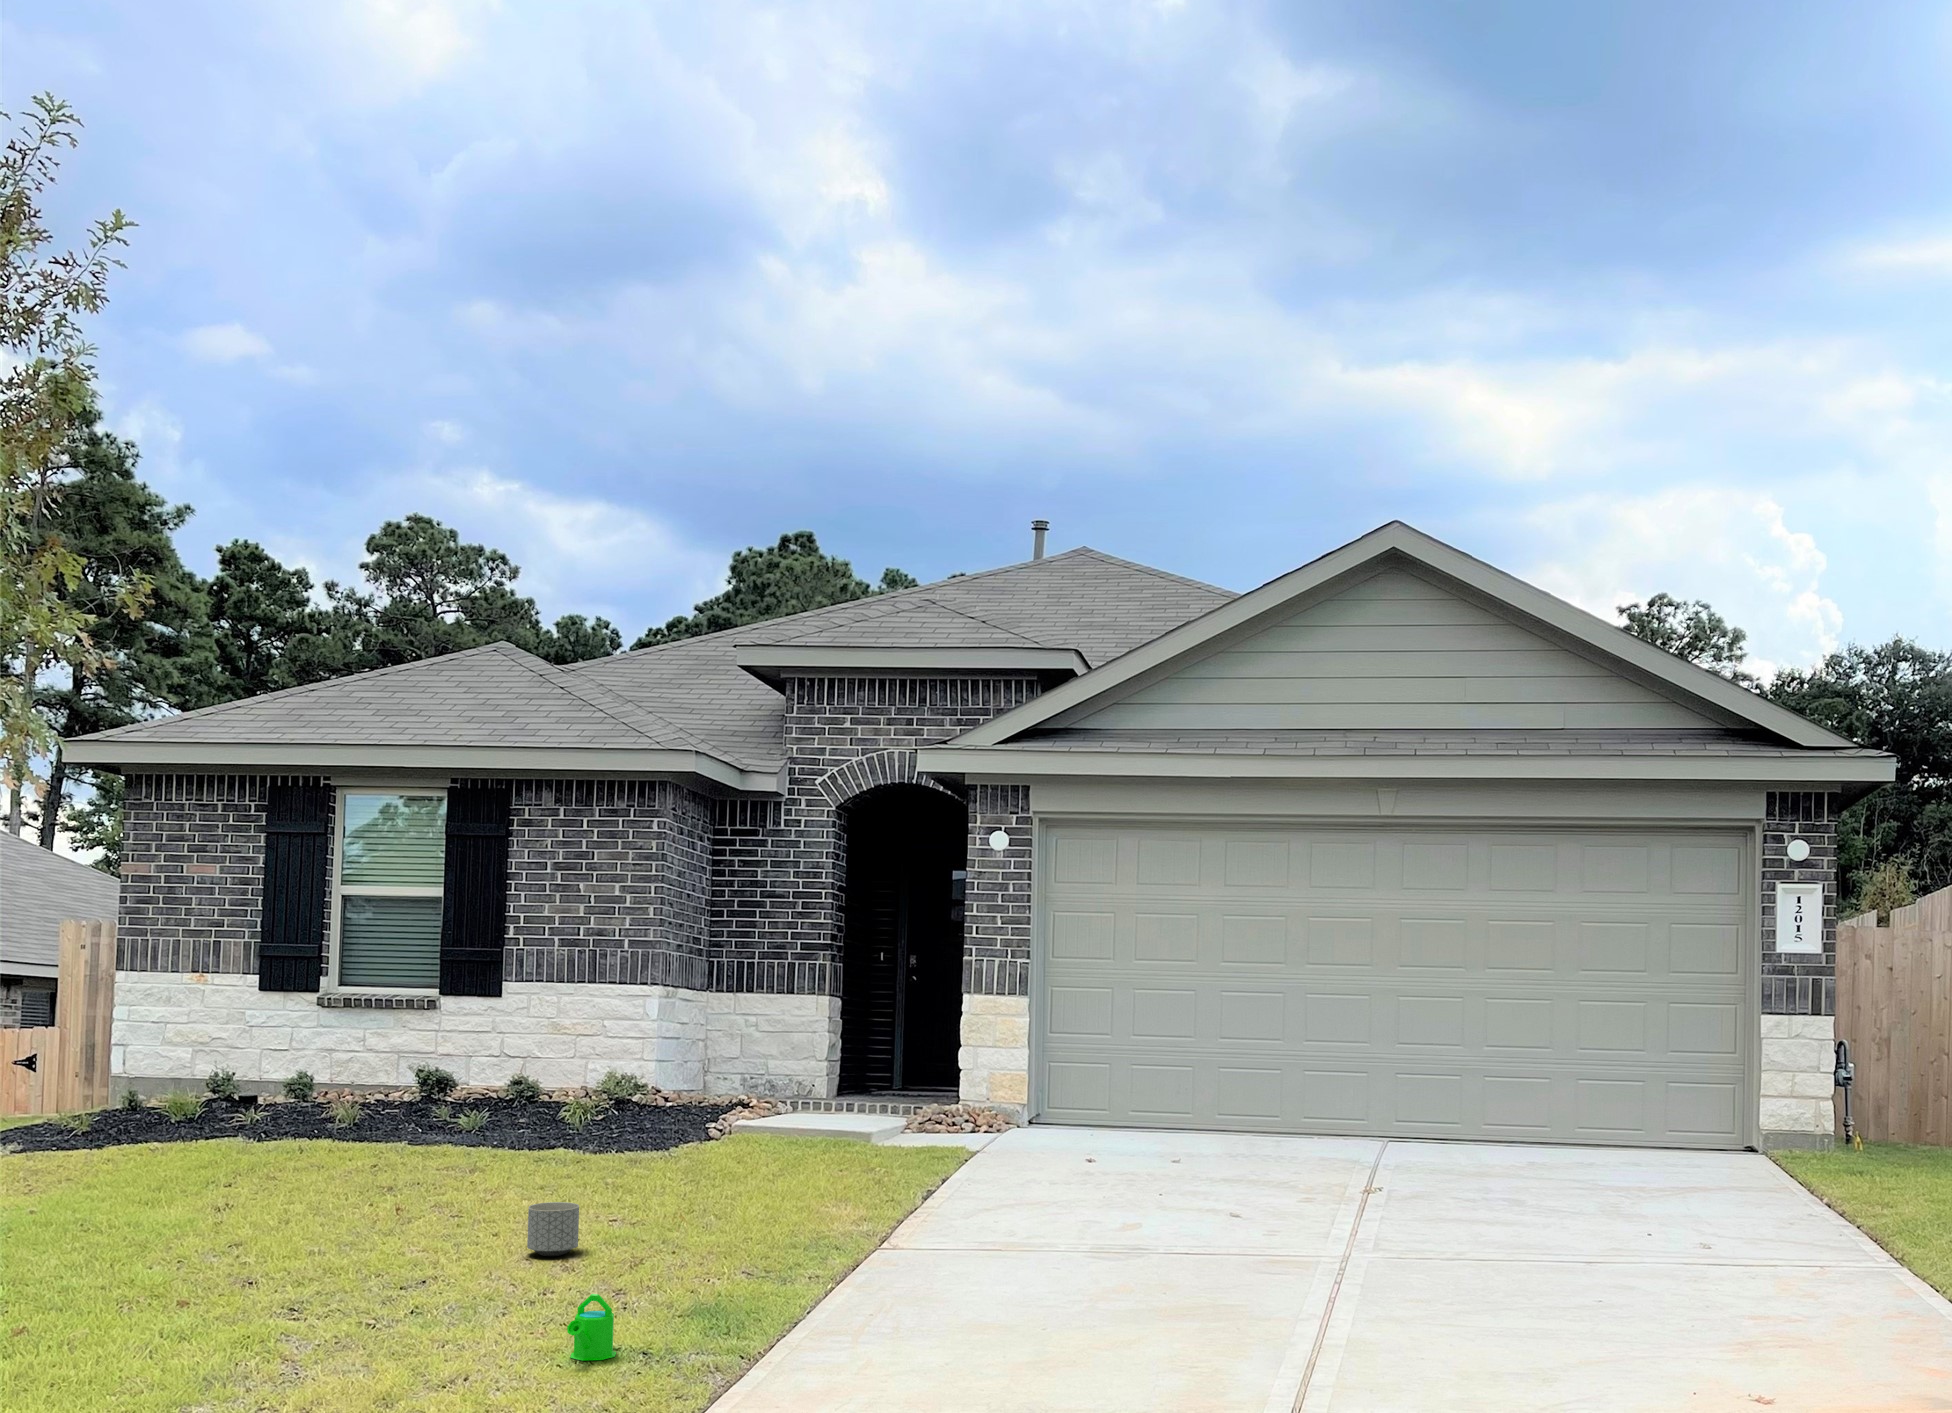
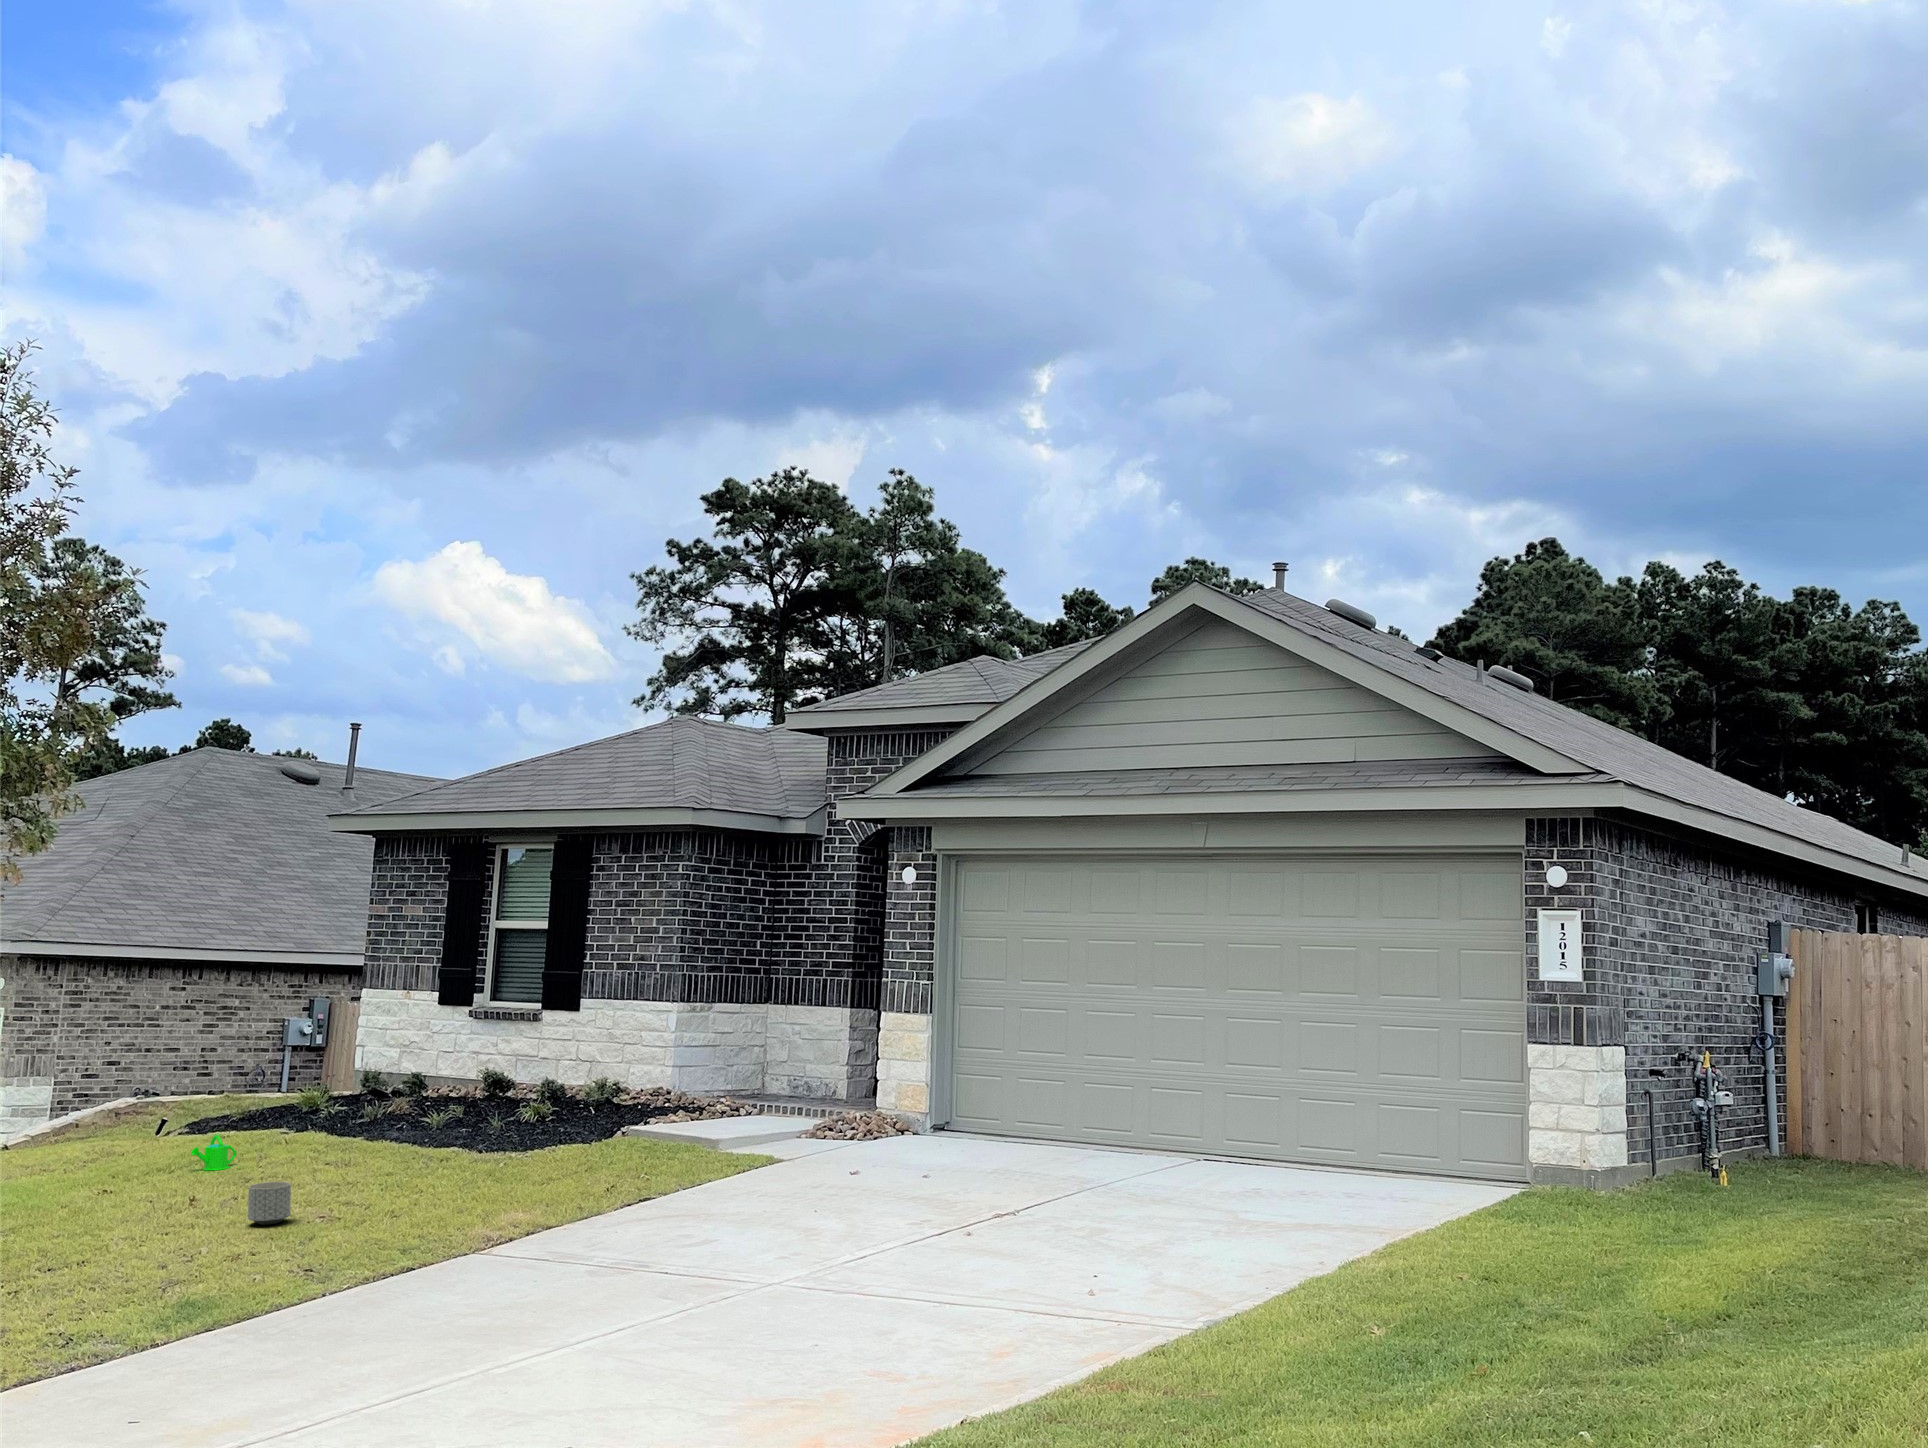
watering can: present [567,1294,616,1361] -> present [191,1135,237,1170]

